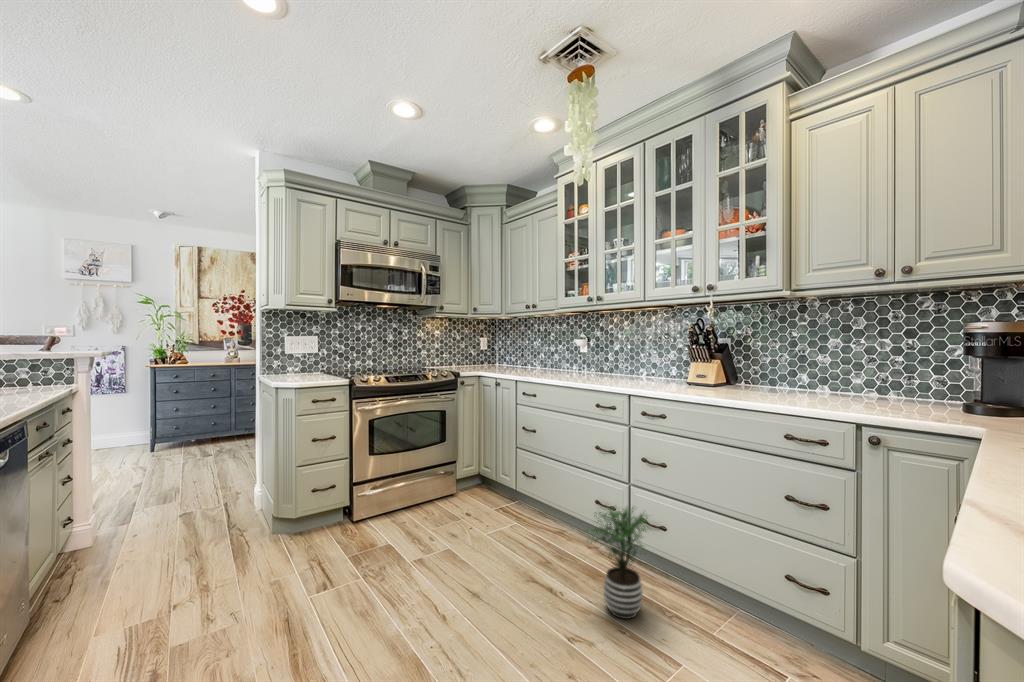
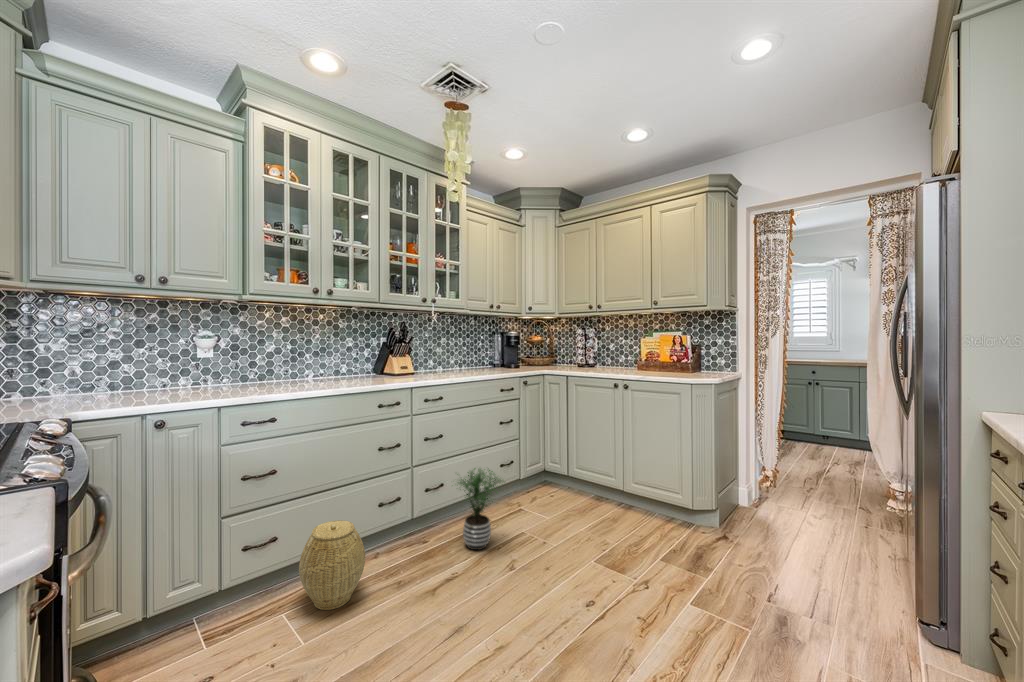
woven basket: none [500,476,547,542] -> present [299,520,365,610]

